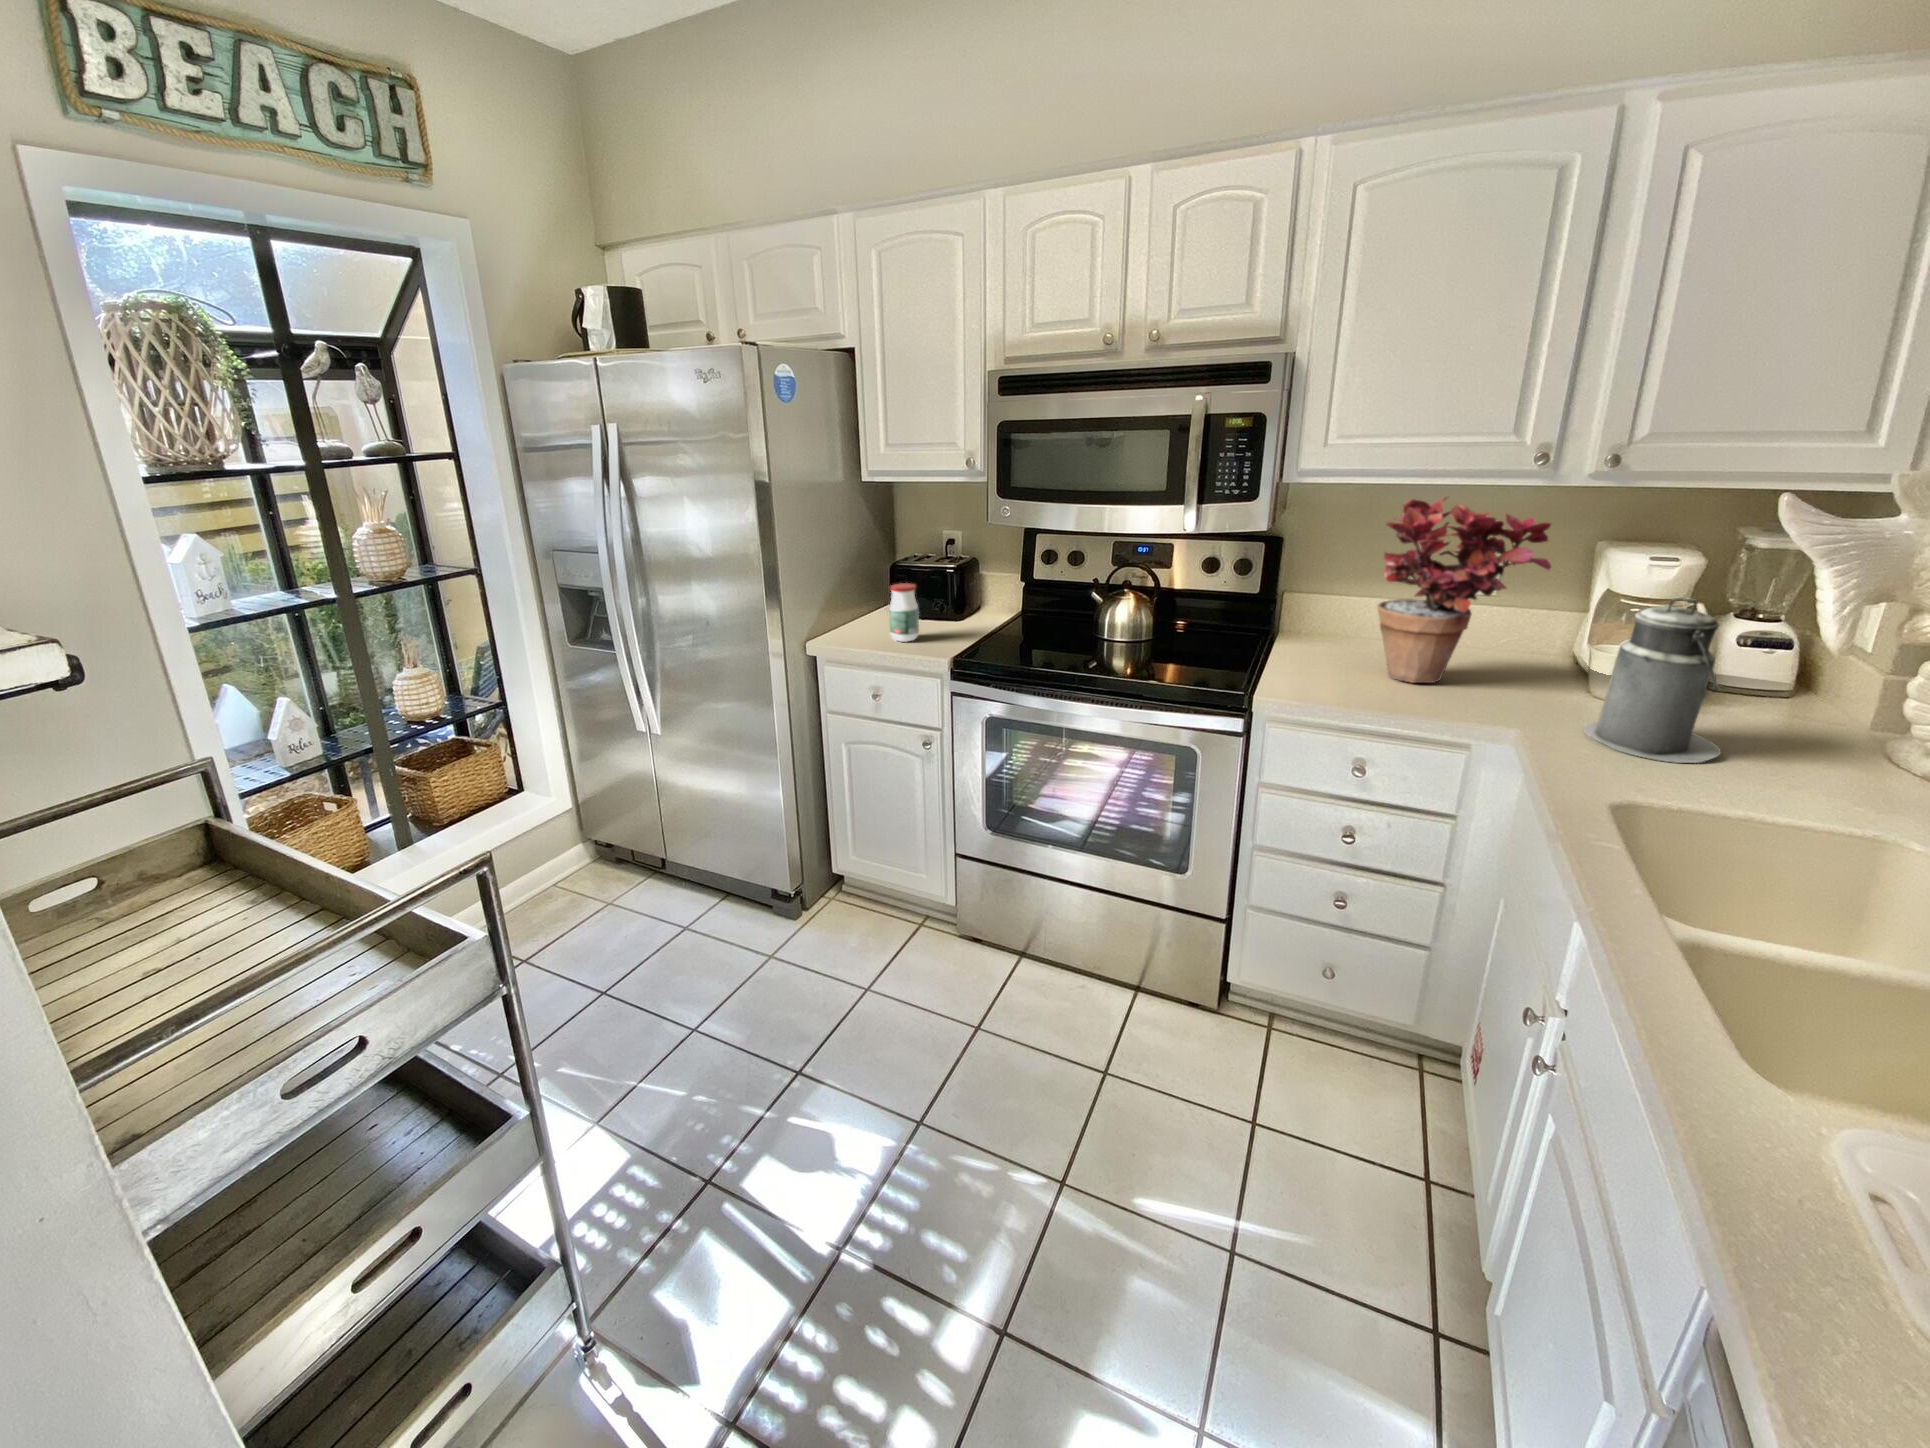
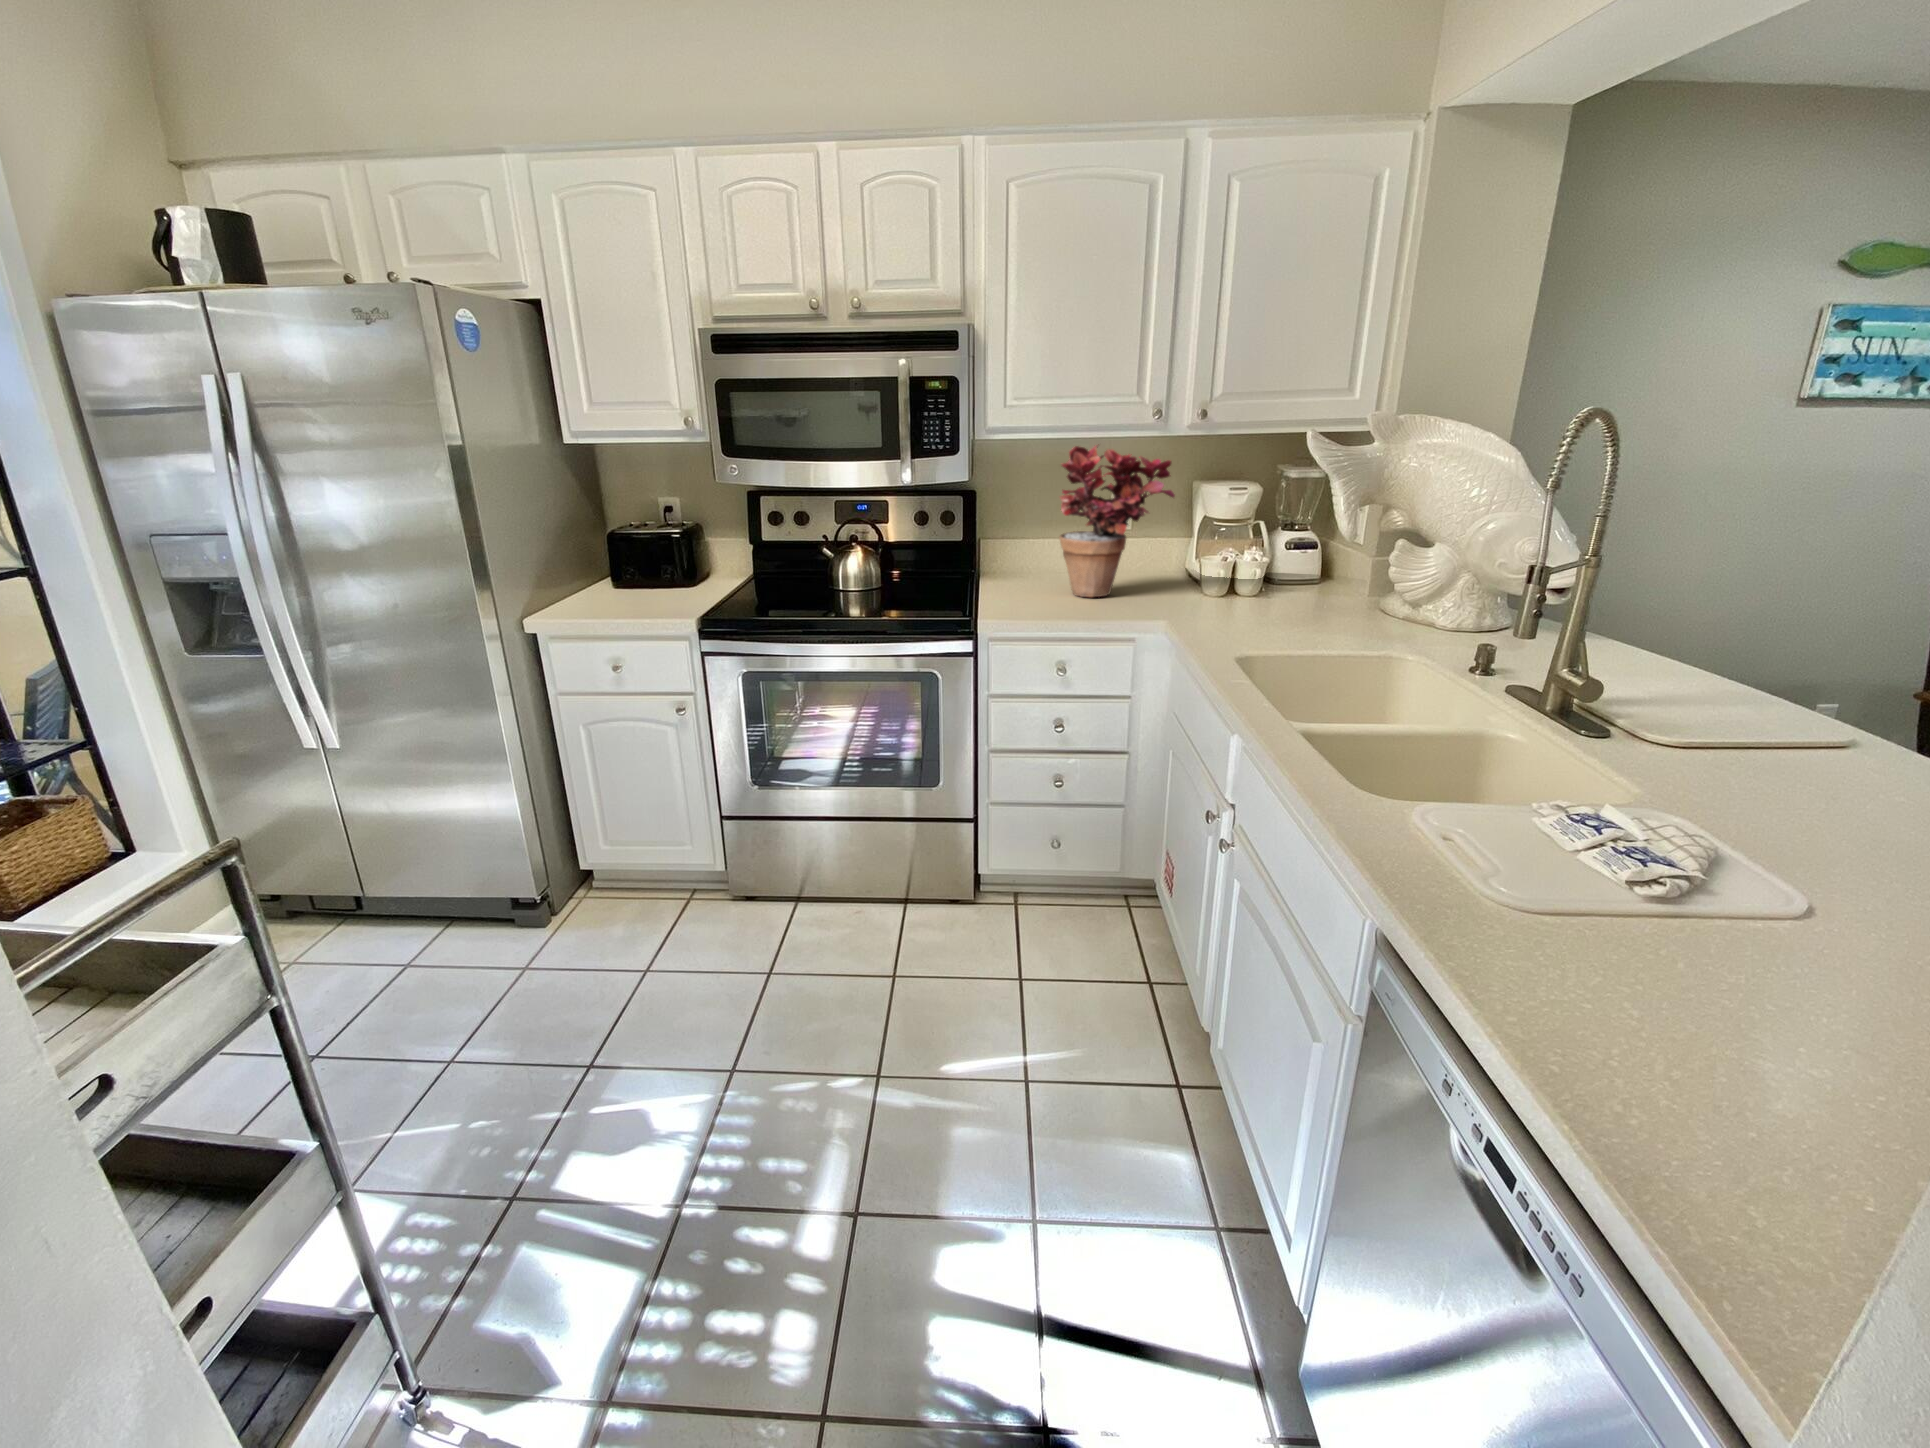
jar: present [889,583,919,642] -> none [614,550,651,610]
canister: present [1584,598,1721,763] -> none [1212,507,1294,628]

